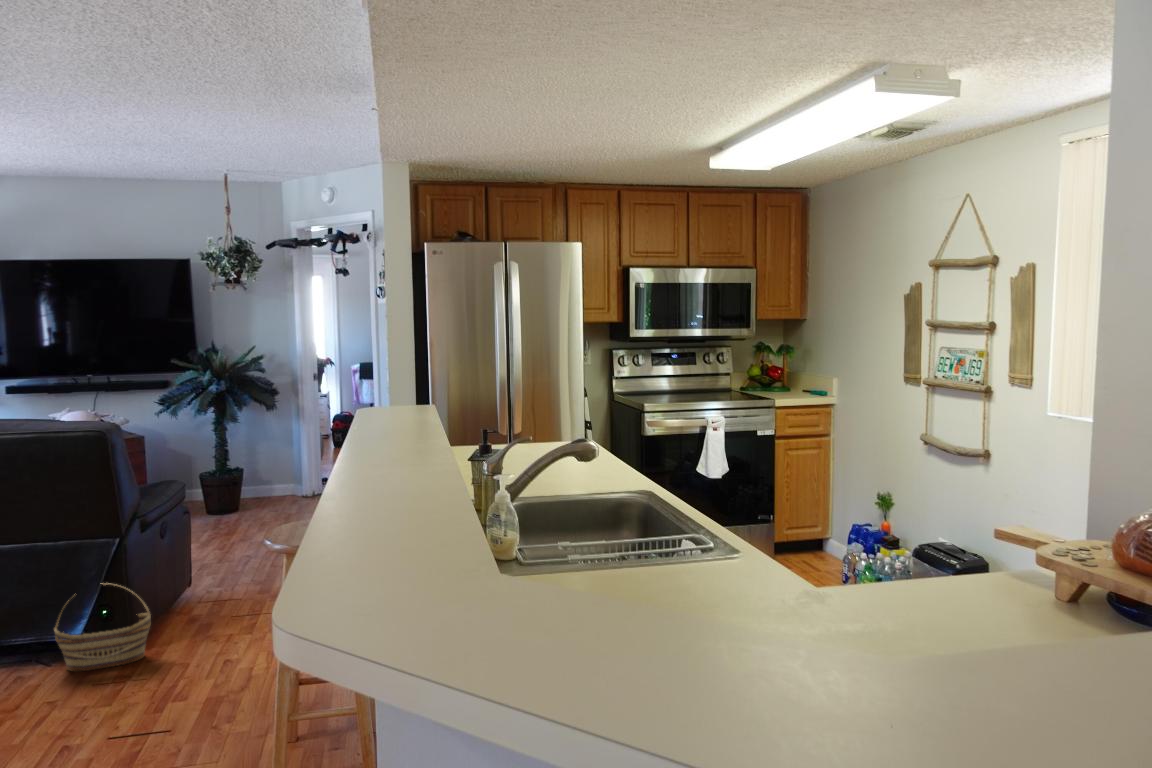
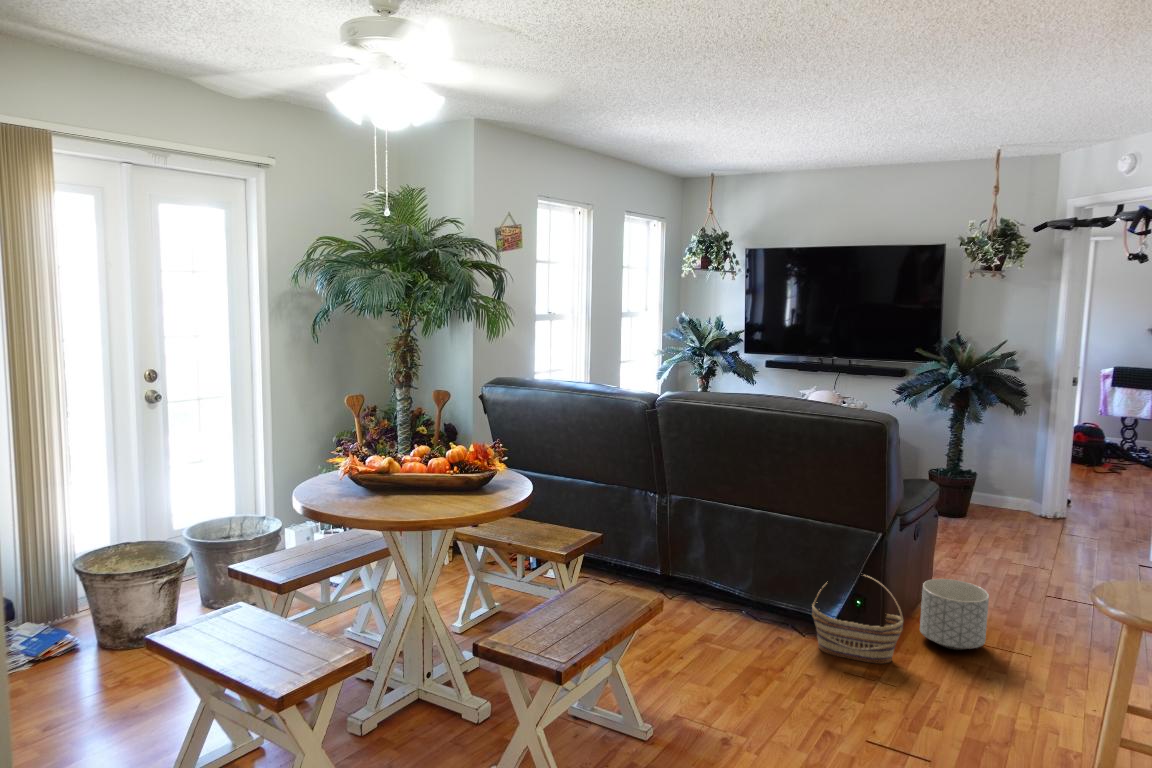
planter: none [172,566,233,629] -> present [920,579,989,650]

